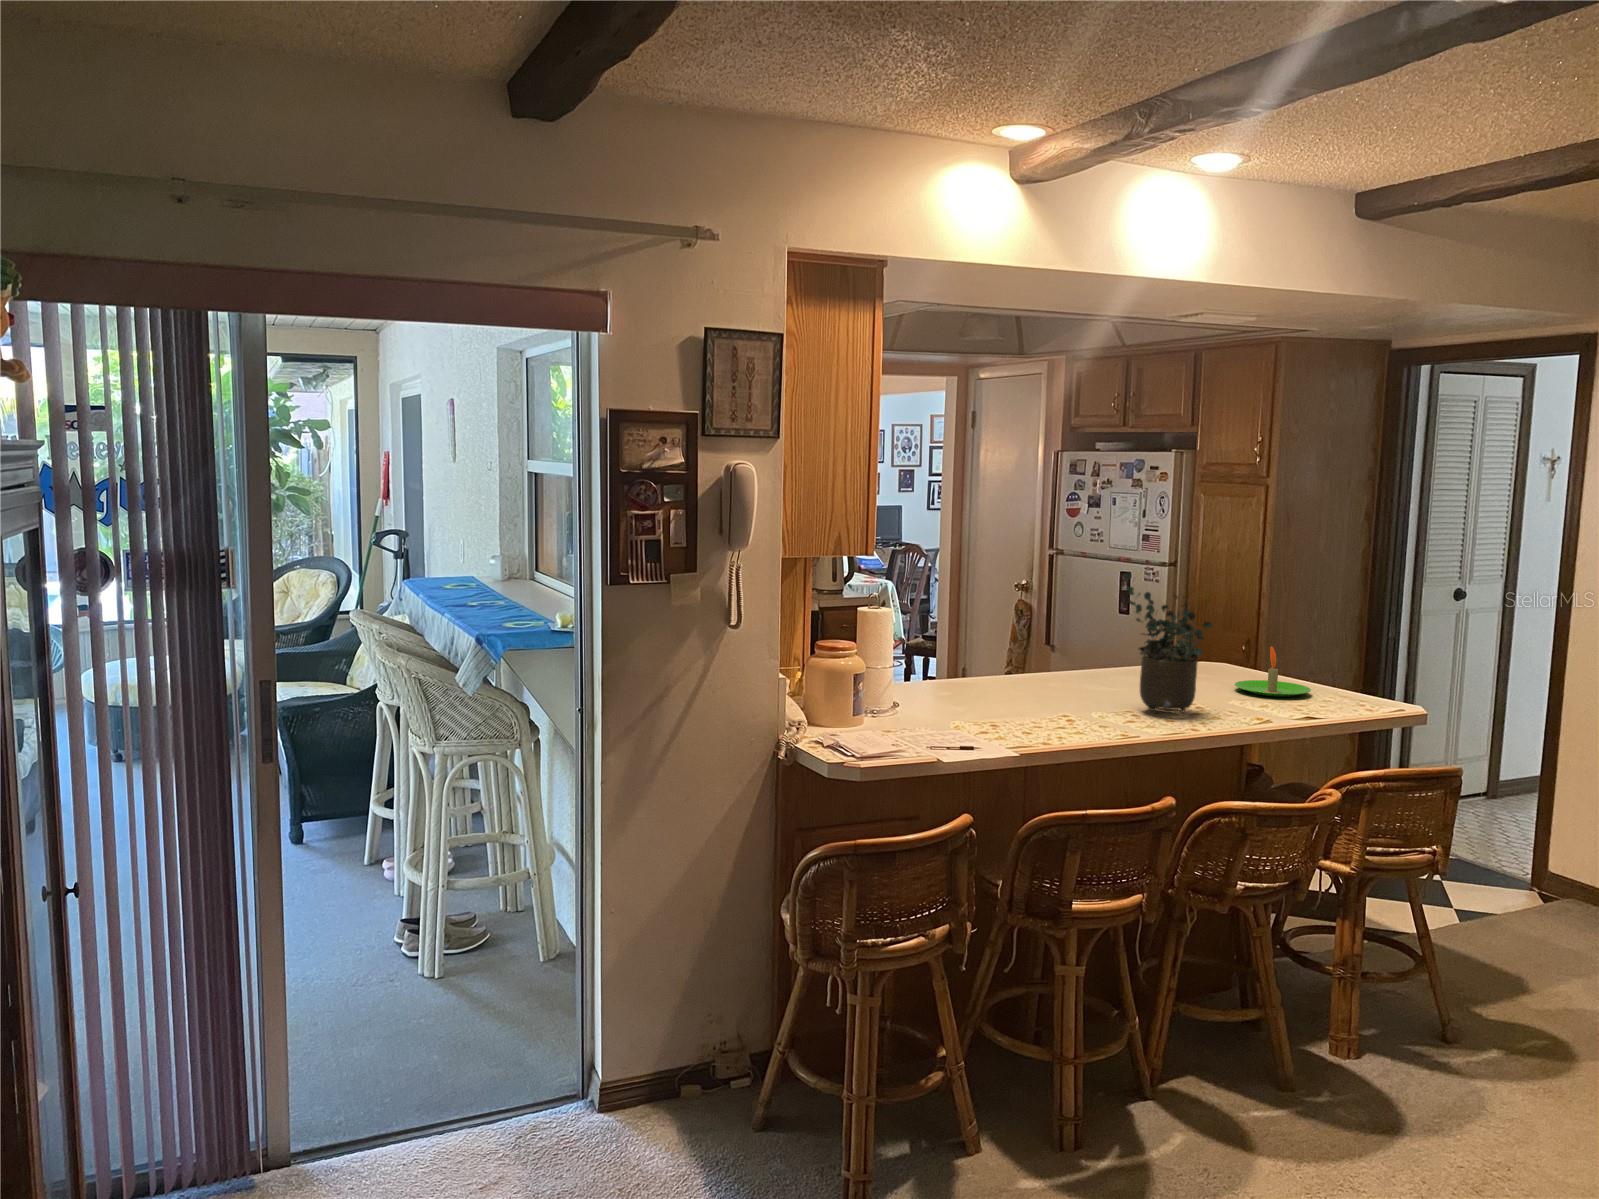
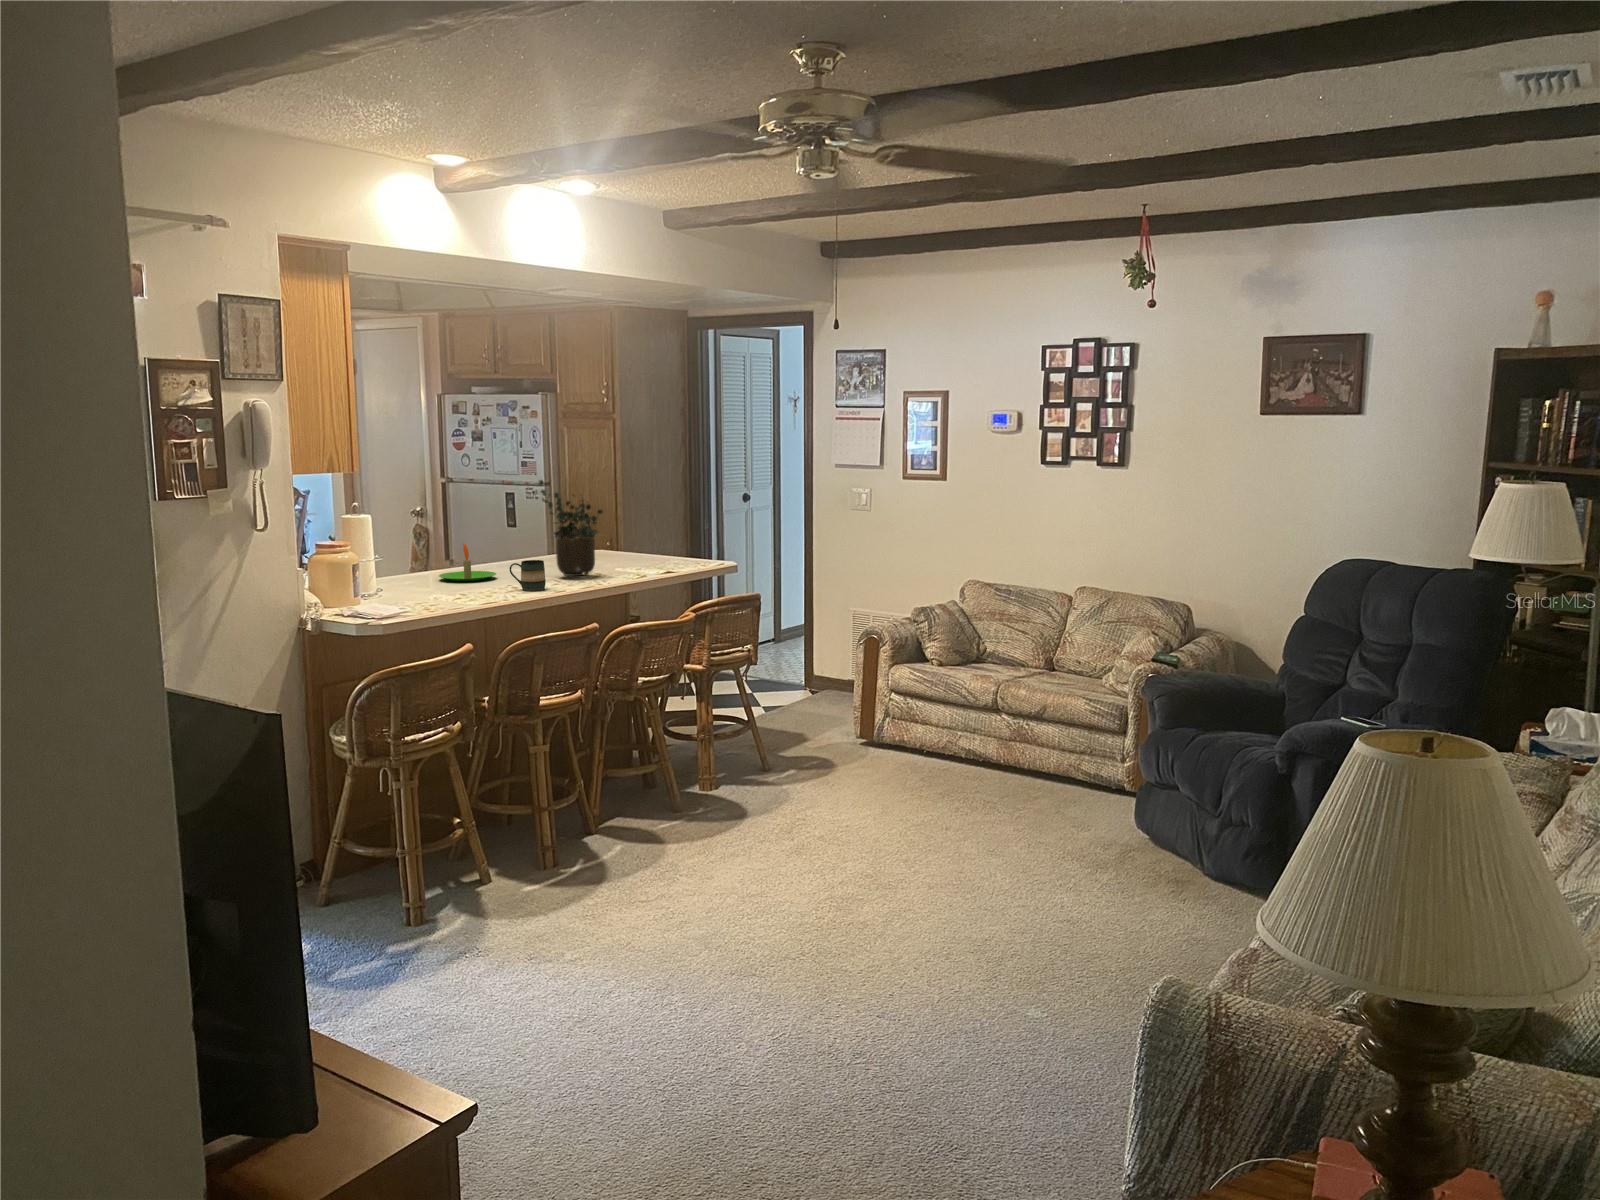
candle: present [1234,646,1311,697] -> present [439,543,496,581]
mug: none [1063,688,1112,733] -> present [510,560,546,591]

